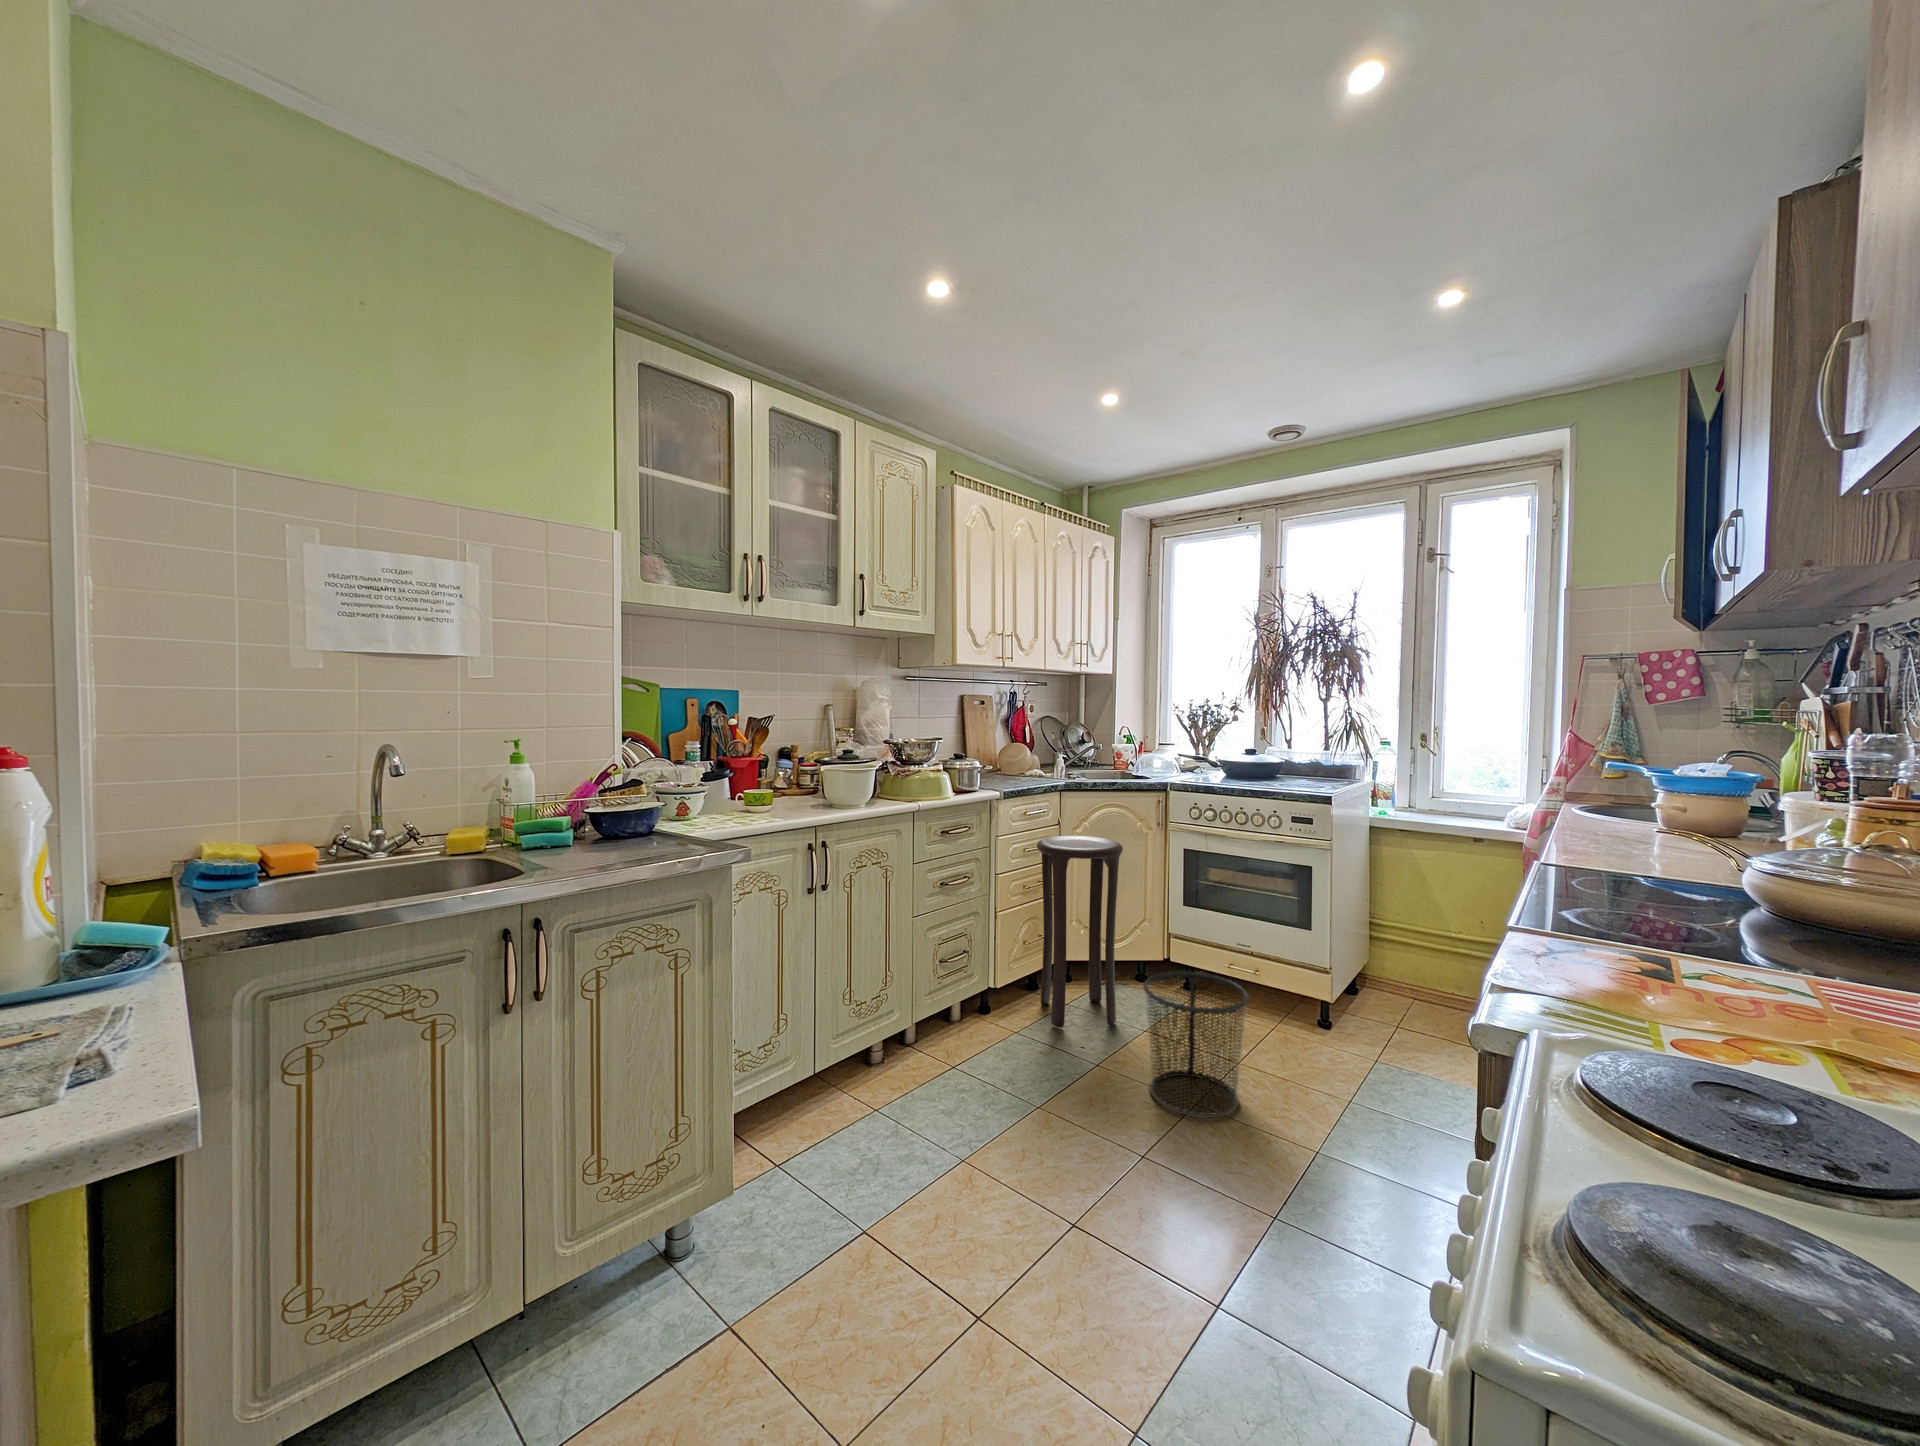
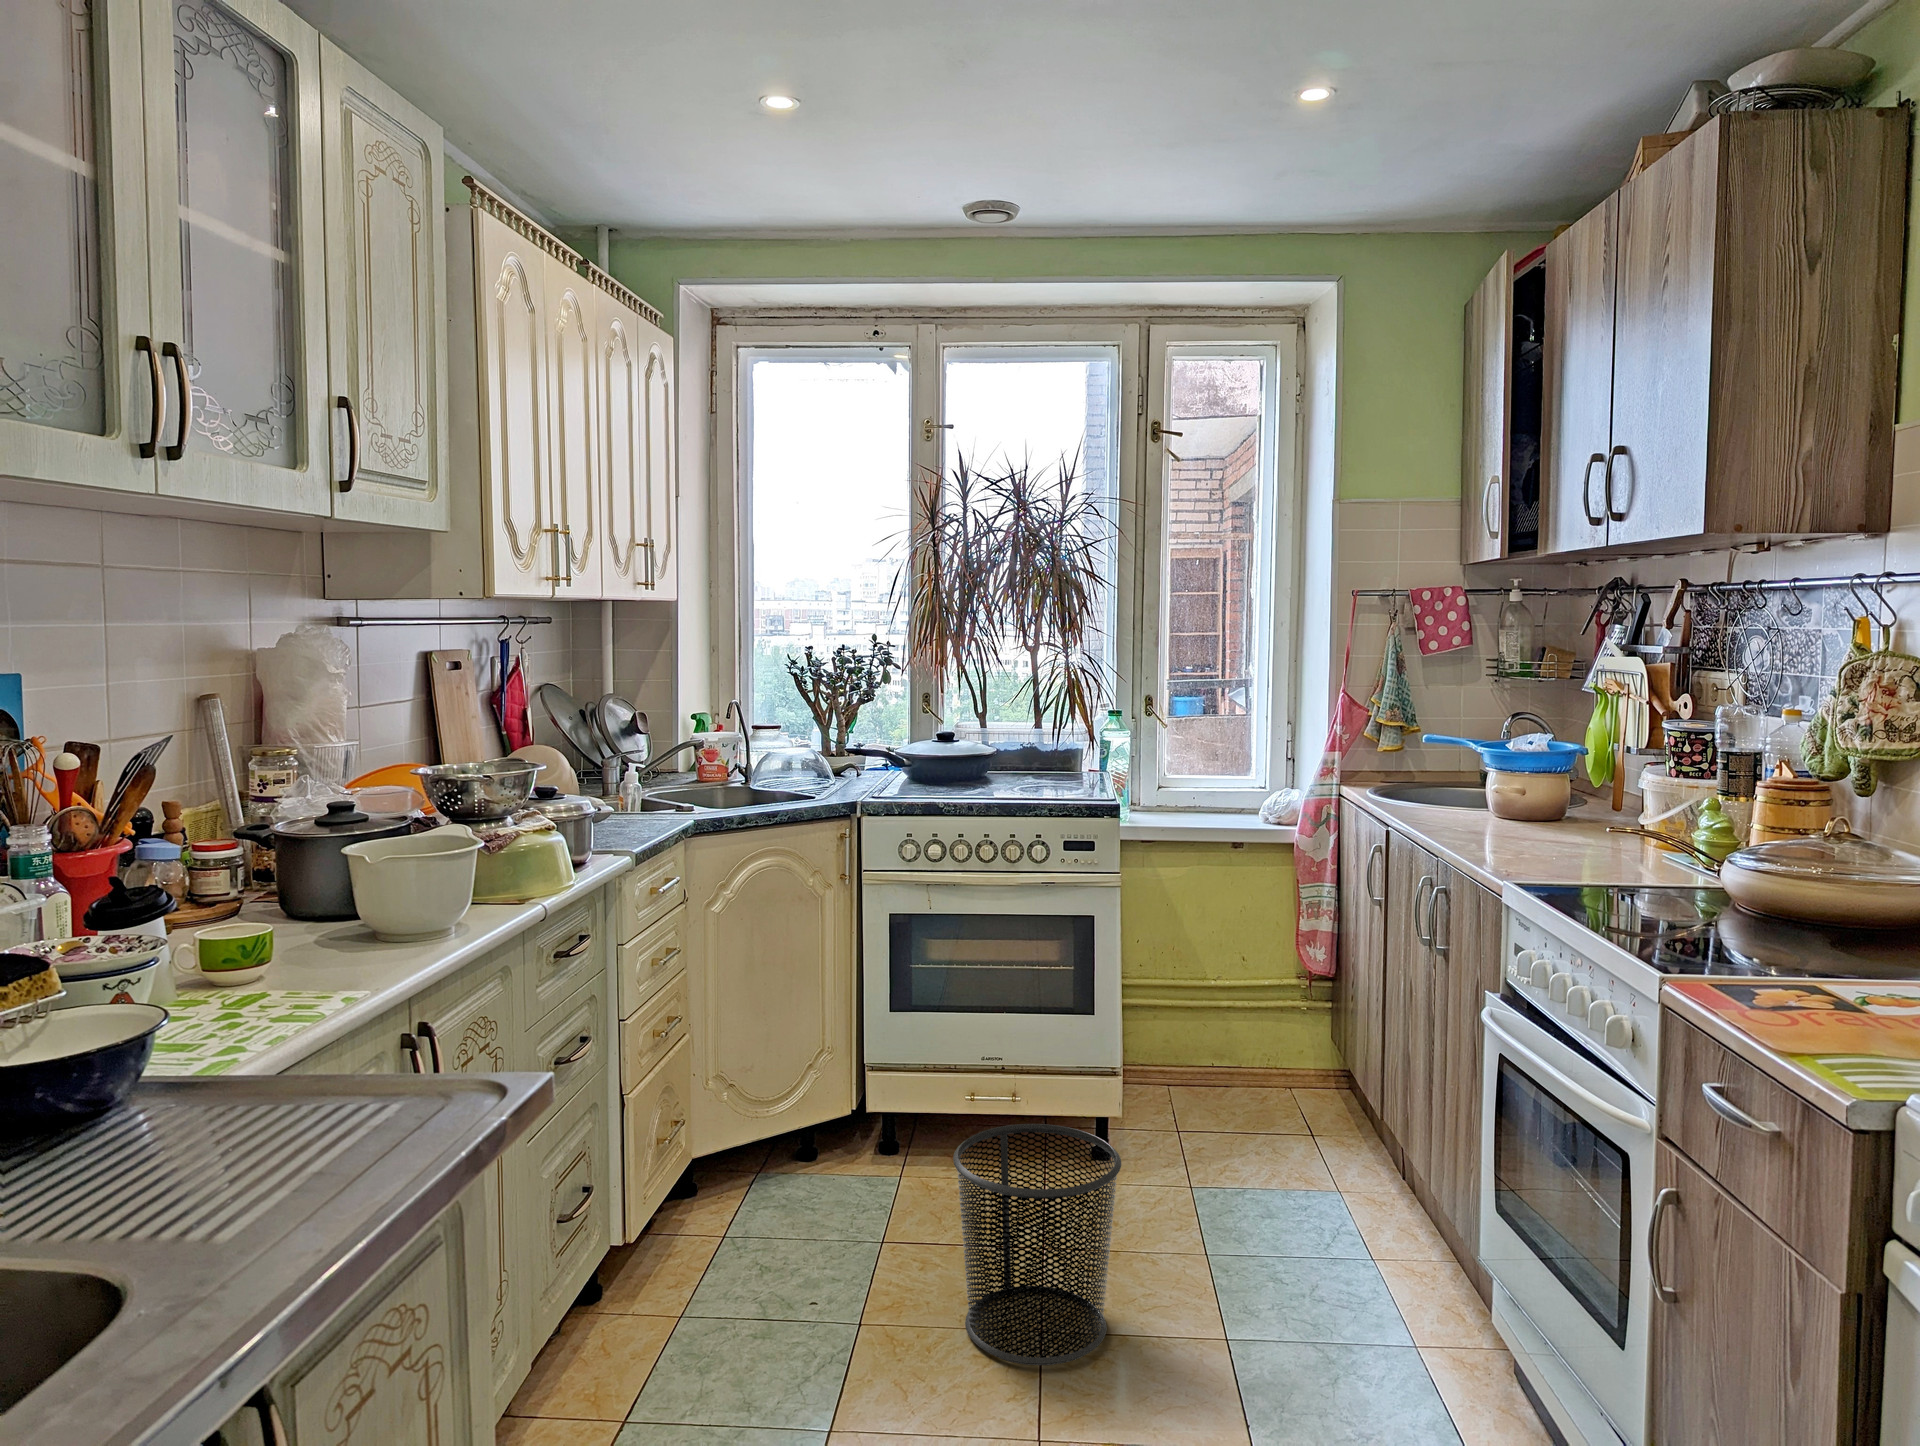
stool: present [1037,836,1123,1028] -> none [678,916,838,1280]

